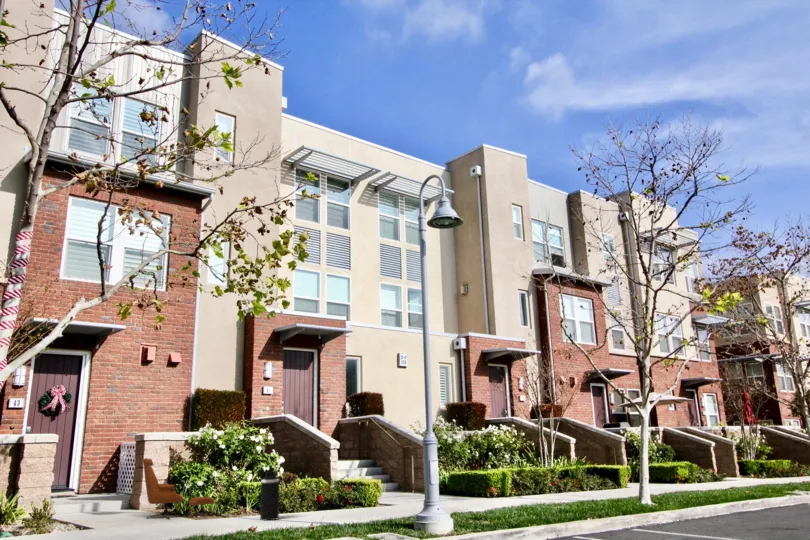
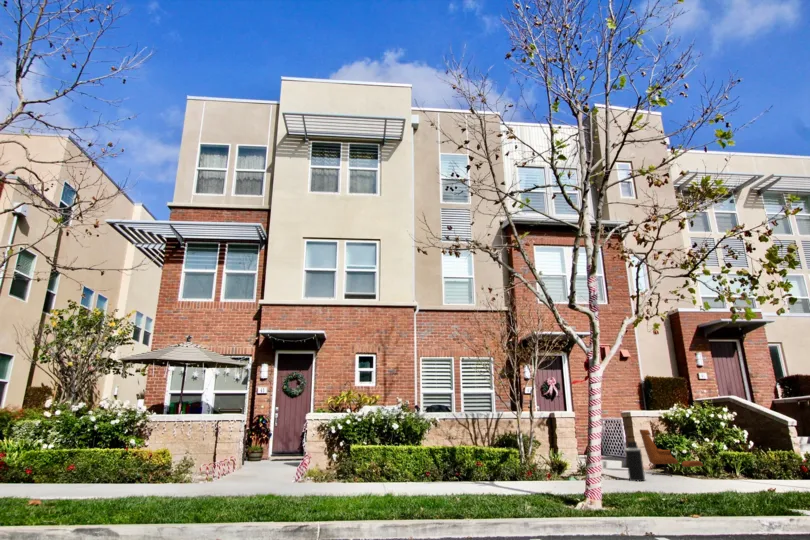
trash can: present [260,471,279,520] -> present [625,442,645,481]

